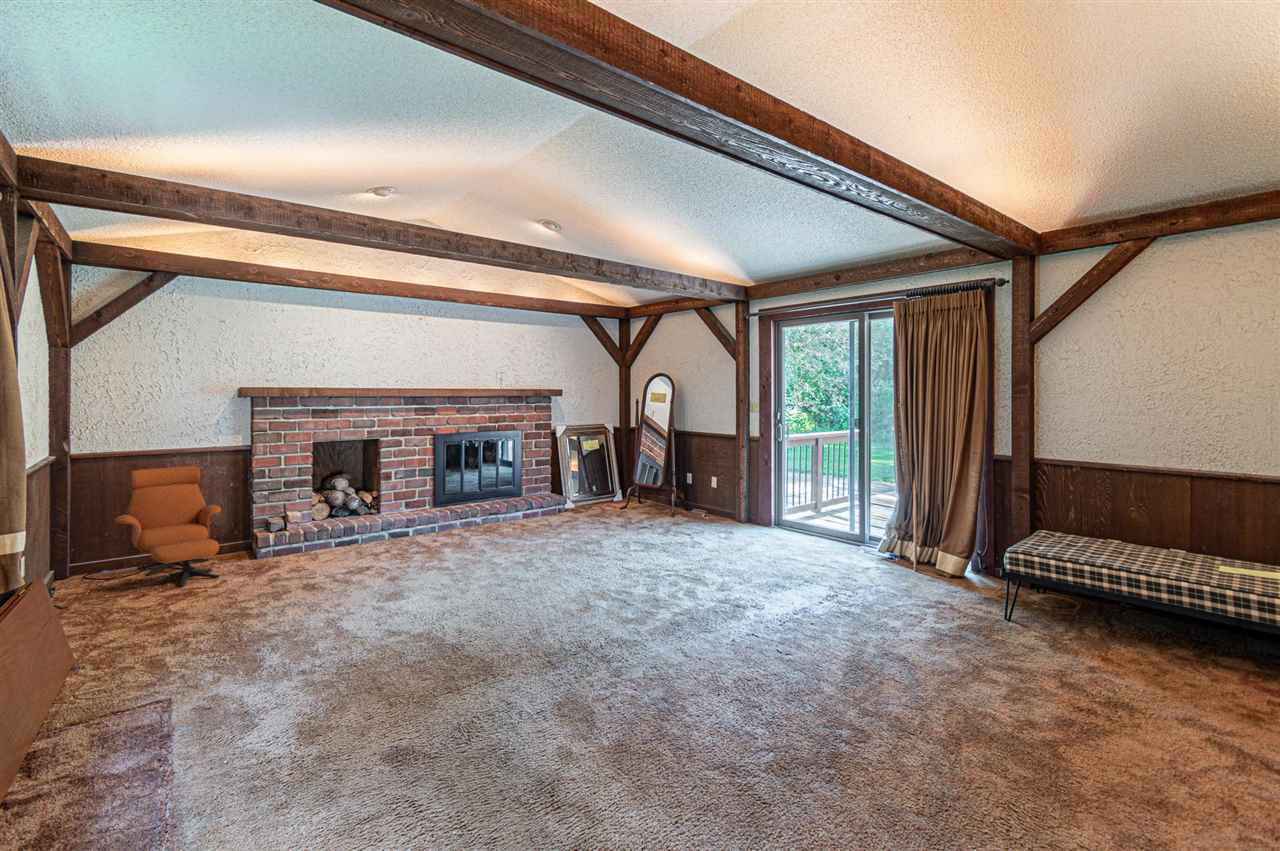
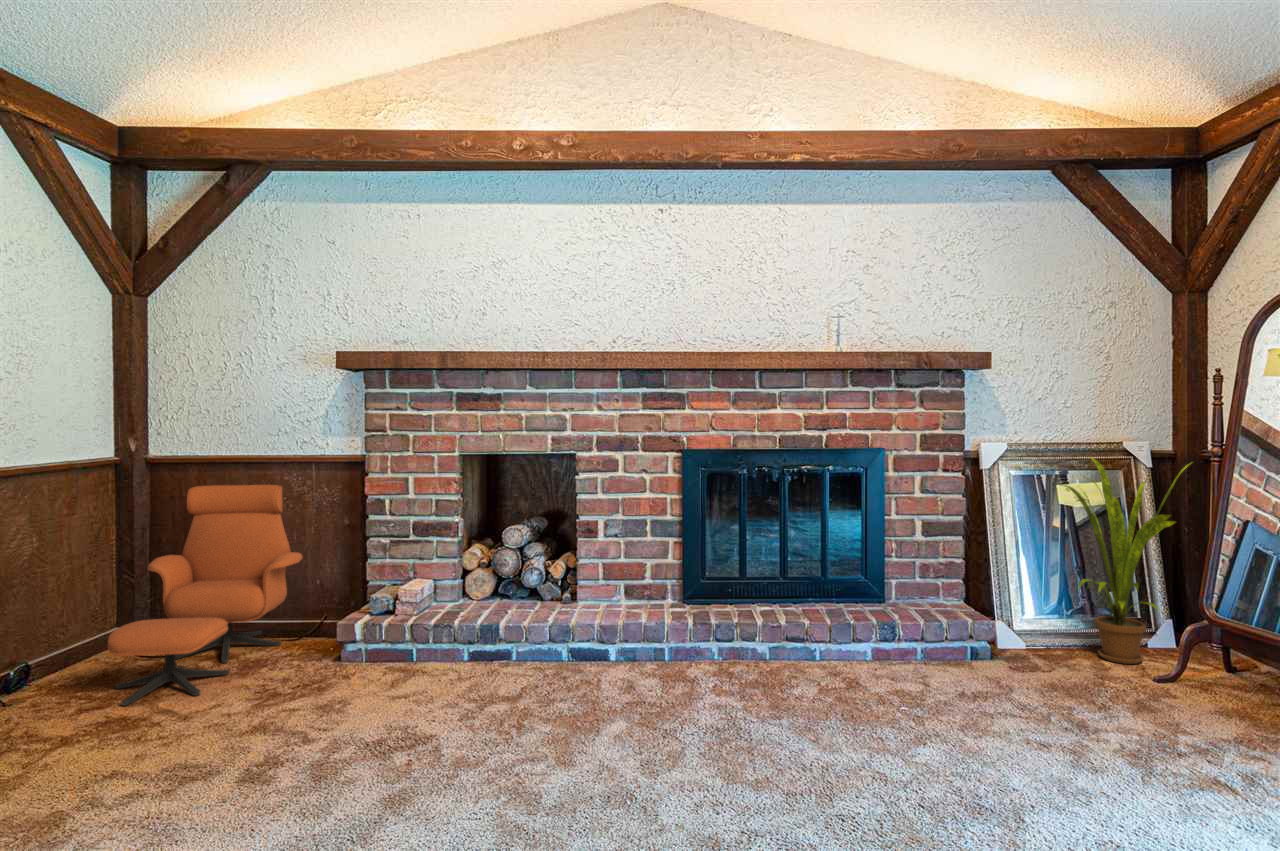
house plant: none [585,430,628,507] -> present [1059,457,1190,664]

